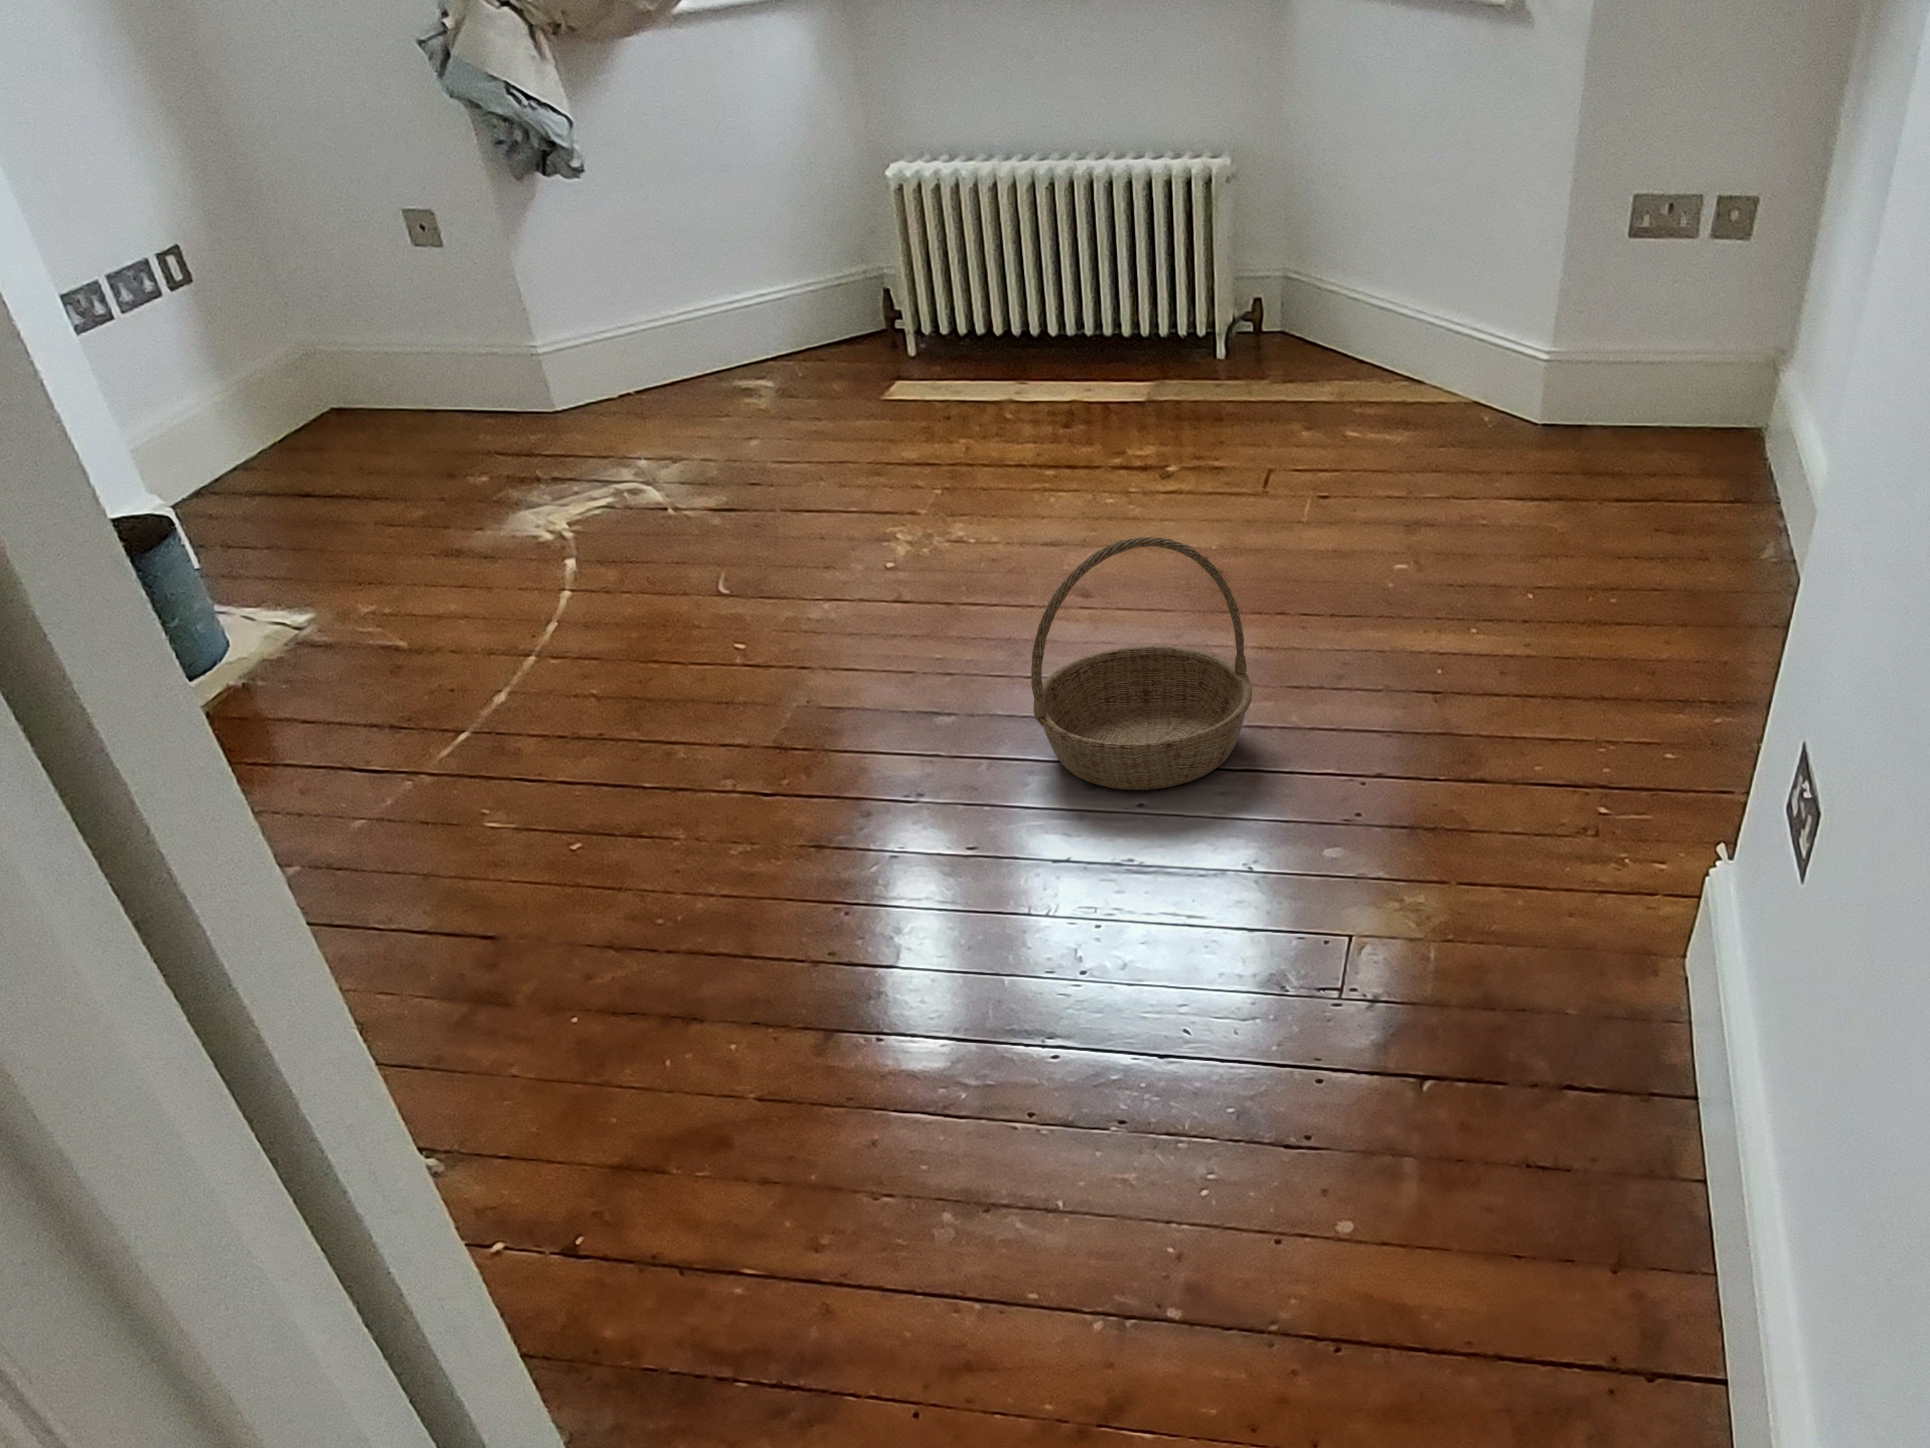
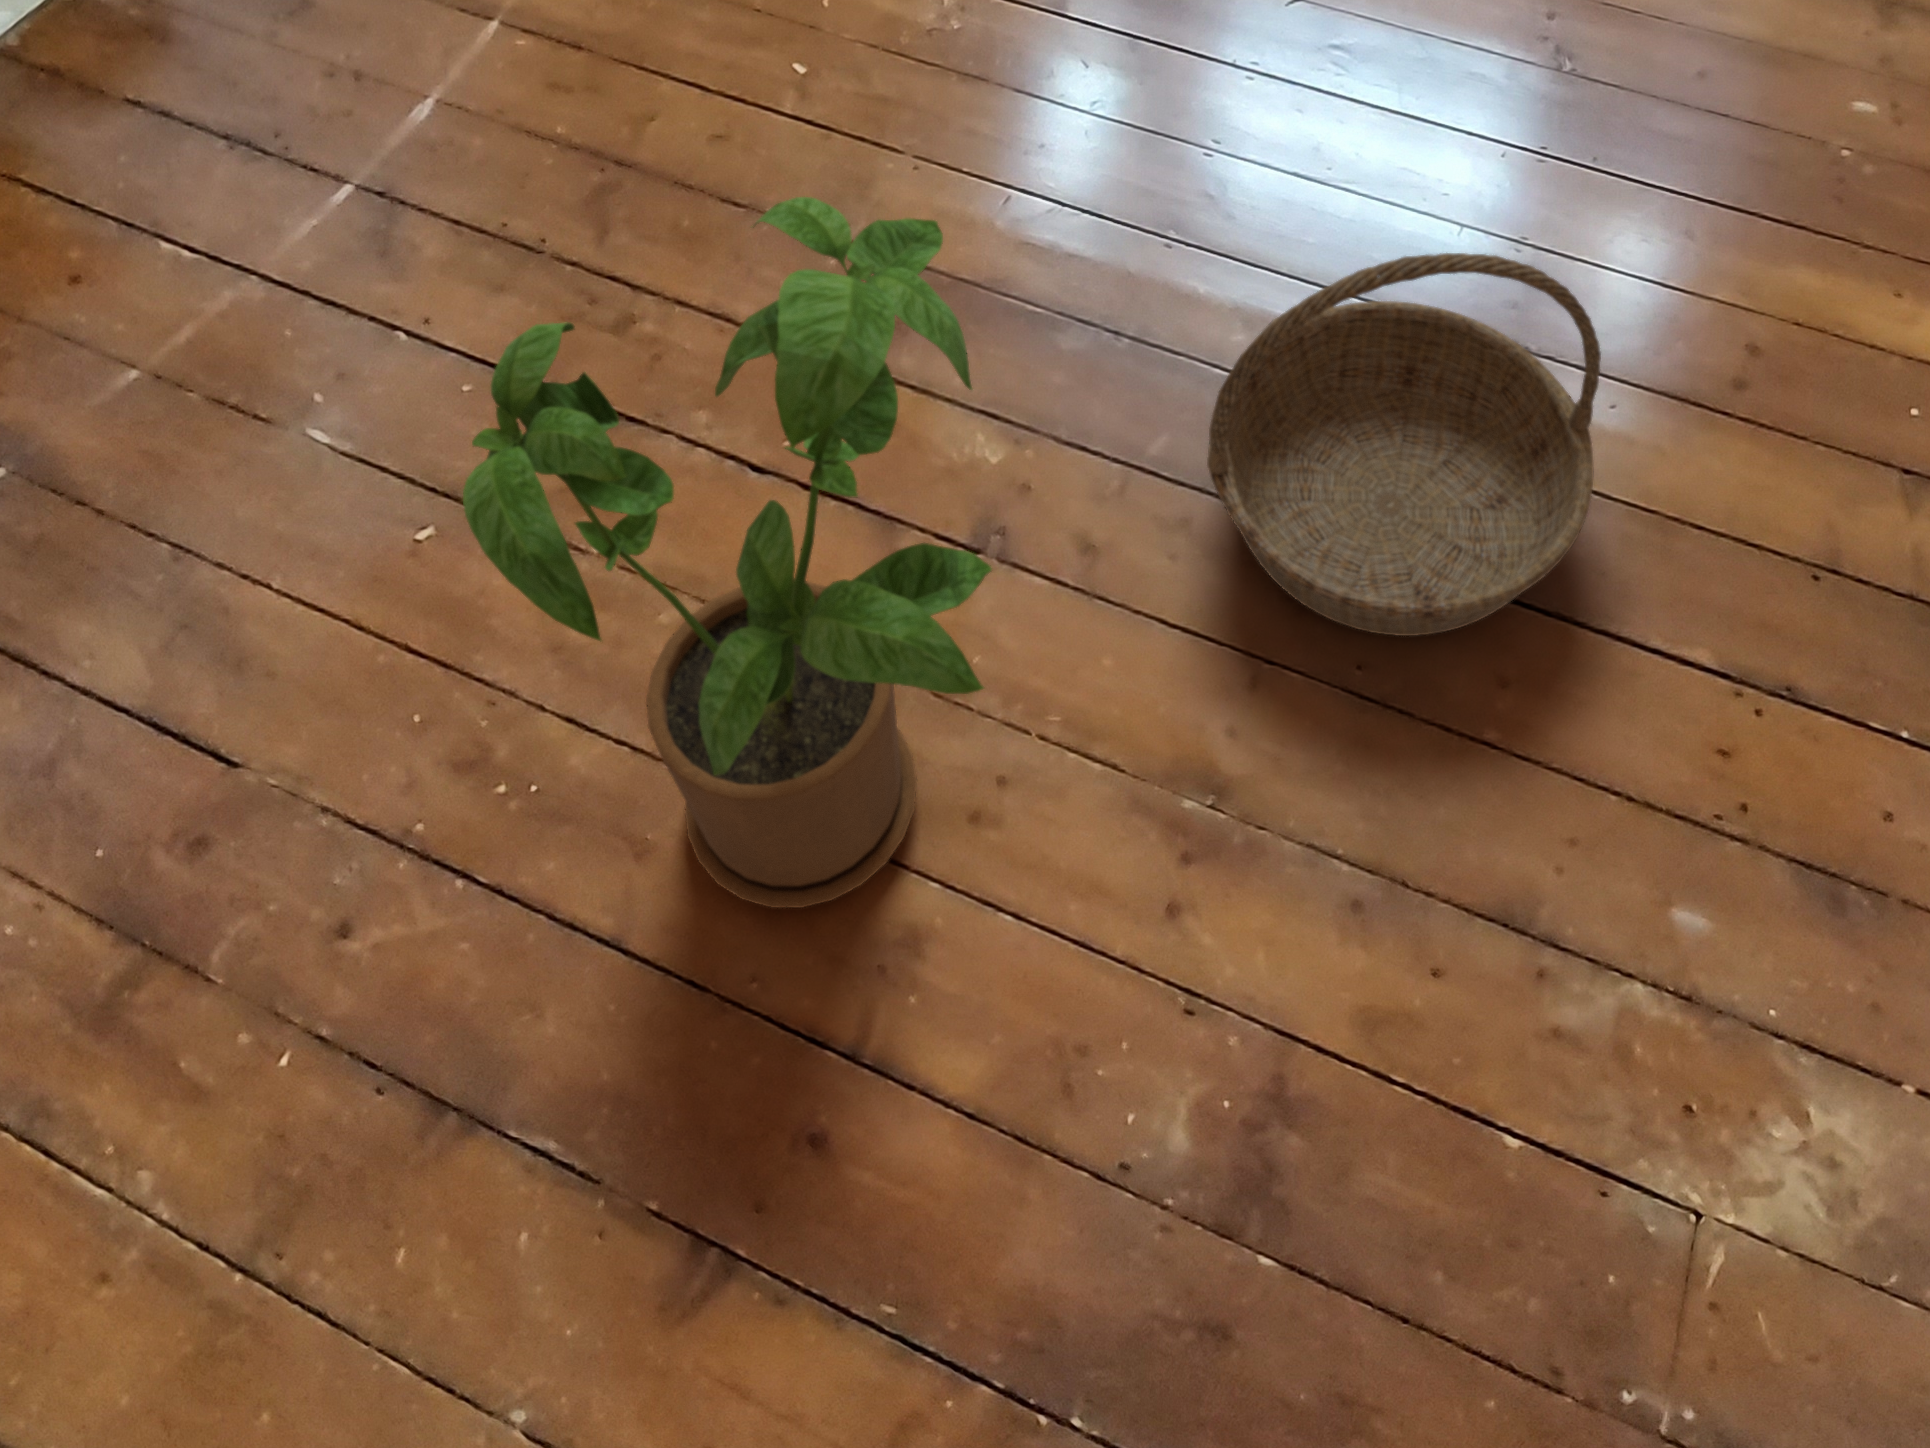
house plant: none [659,470,938,927] -> present [463,197,992,908]

